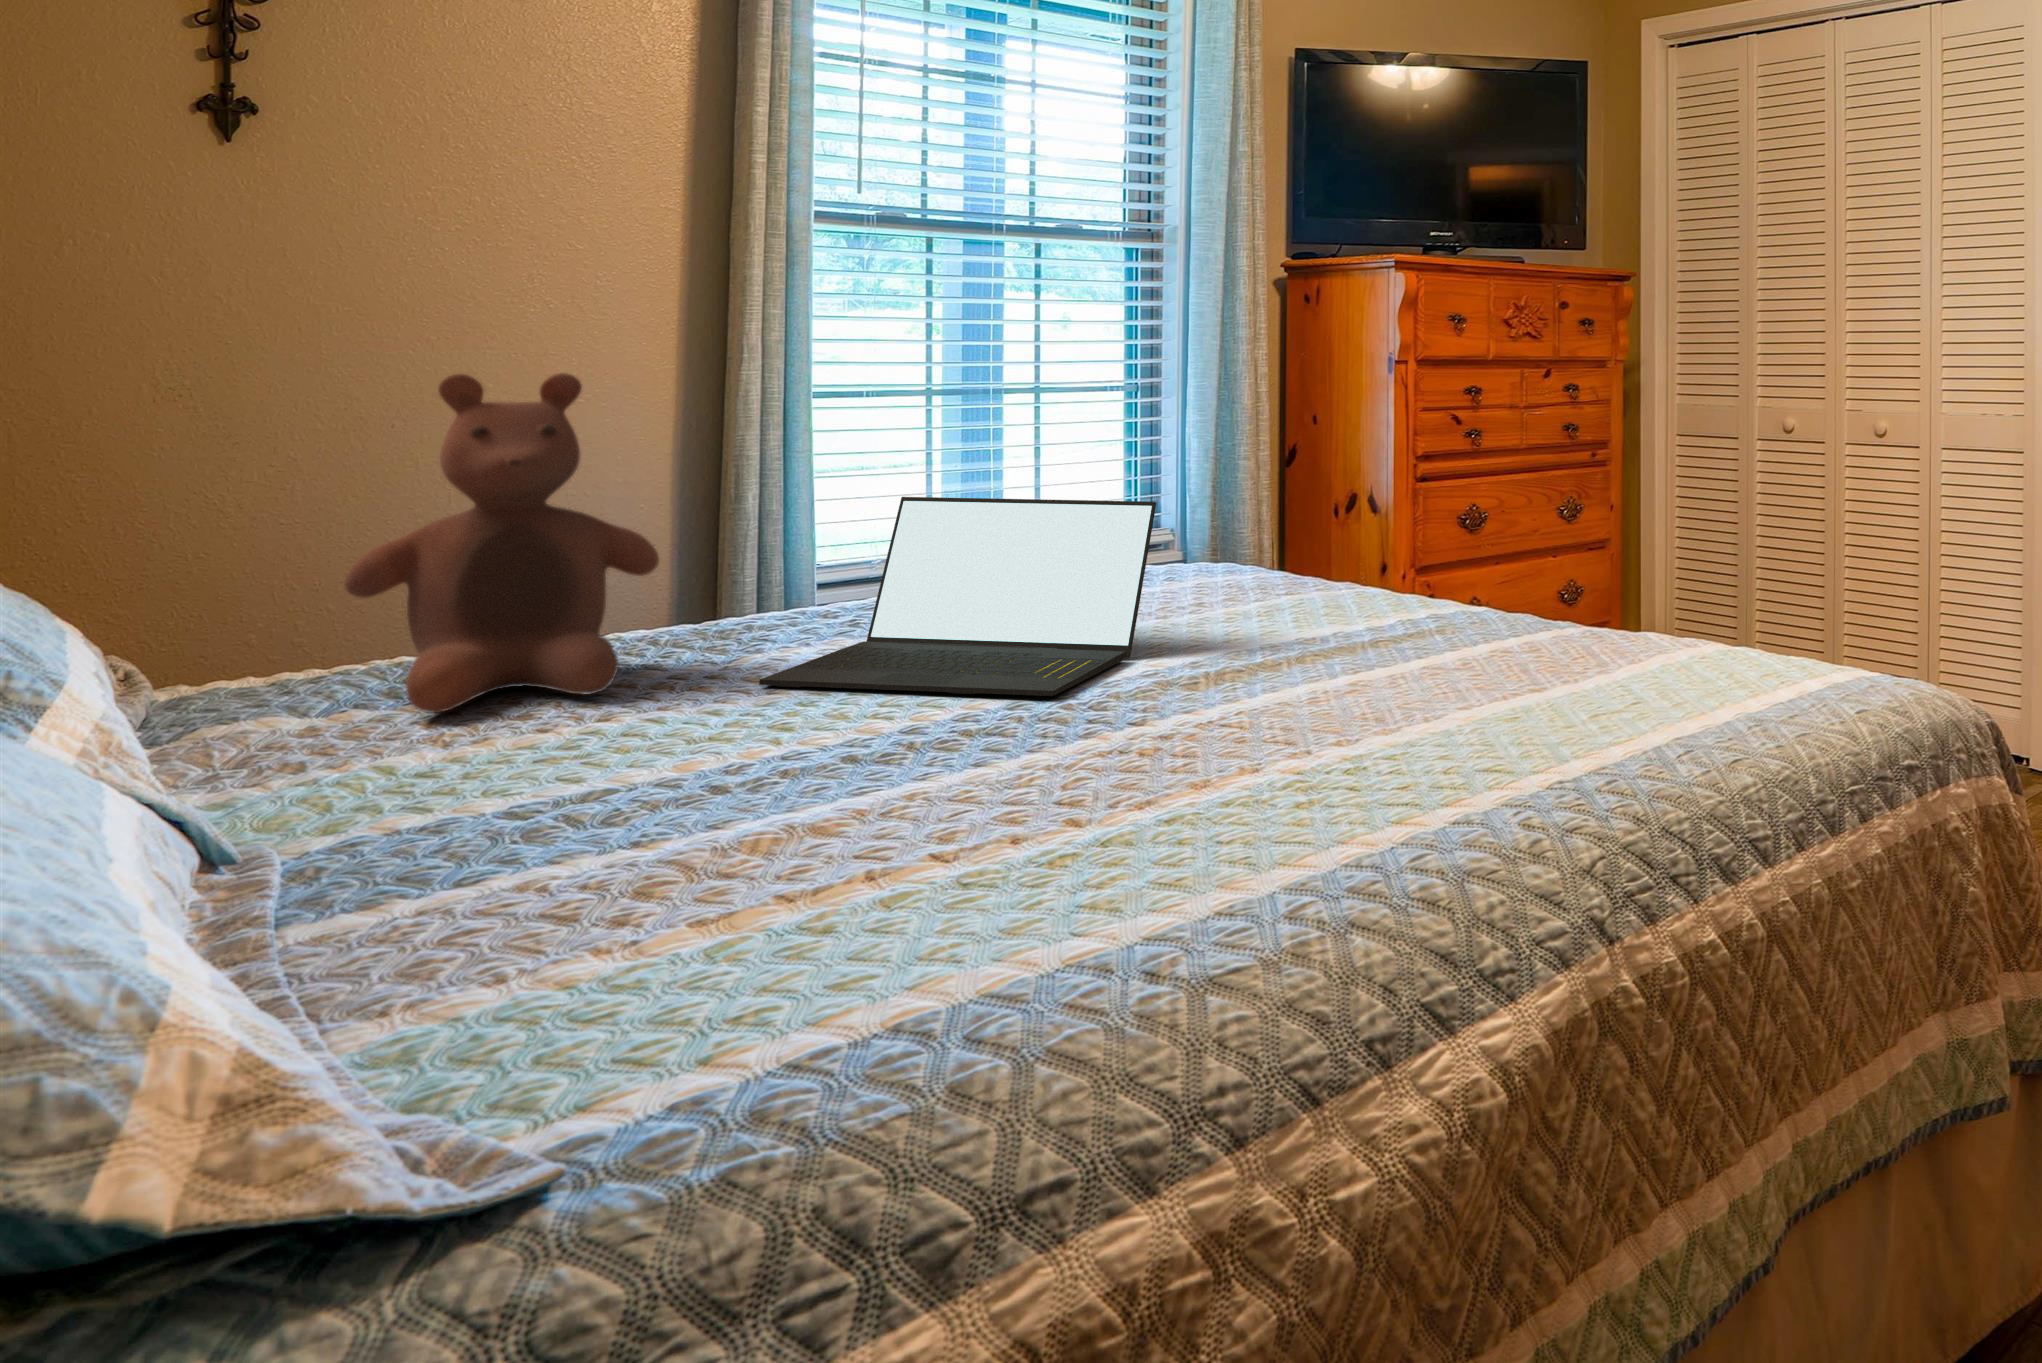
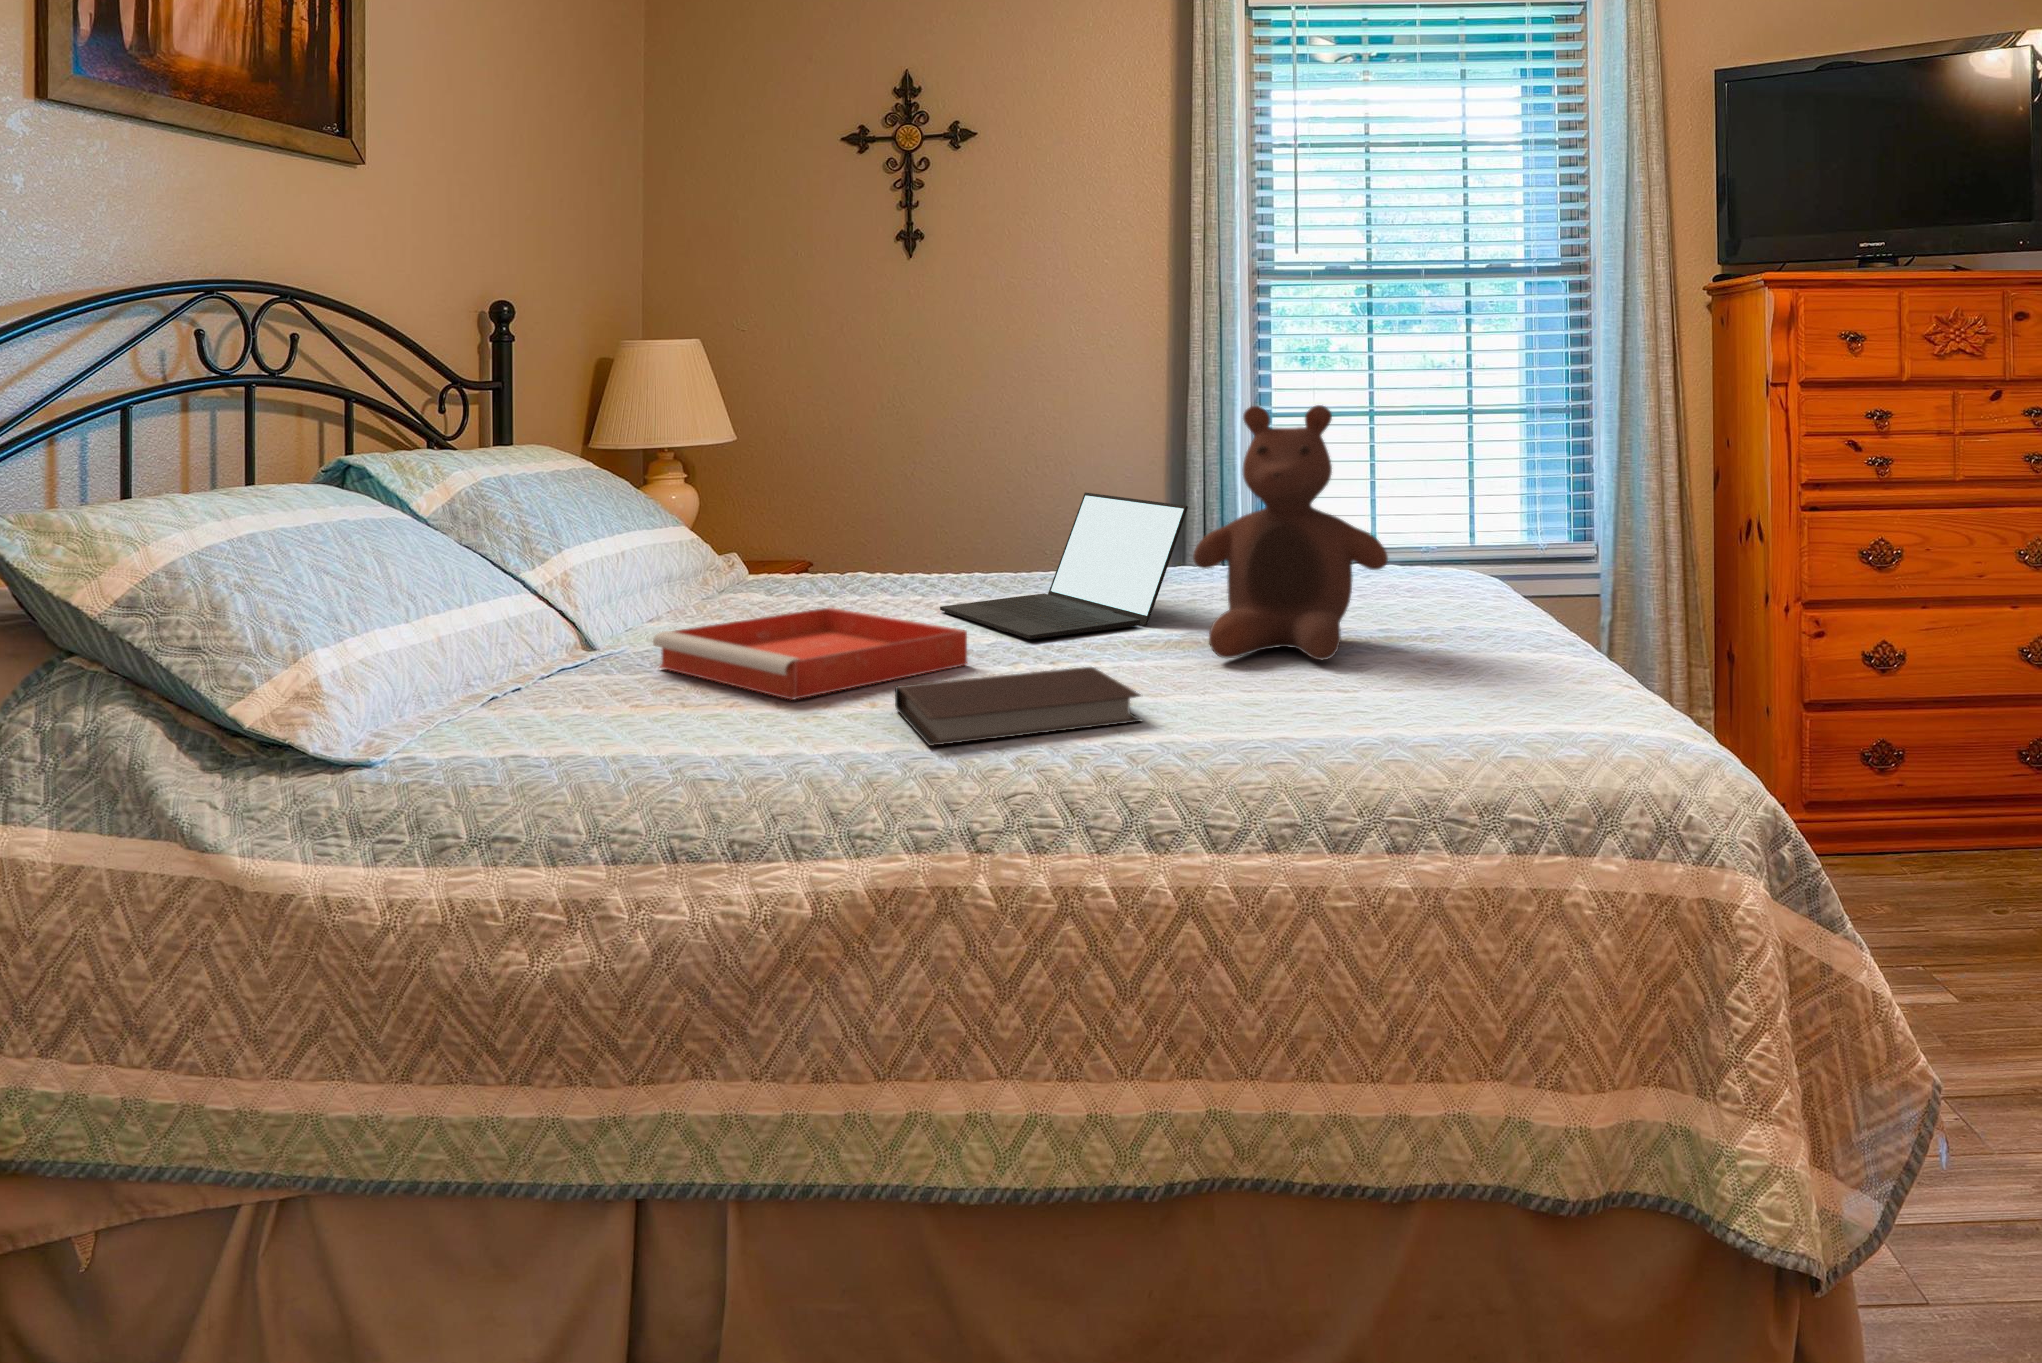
stuffed bear: present [344,373,660,713] -> present [1193,405,1388,660]
tray: none [537,692,1073,852] -> present [653,608,967,700]
notebook: none [1194,705,1518,835] -> present [895,667,1141,746]

